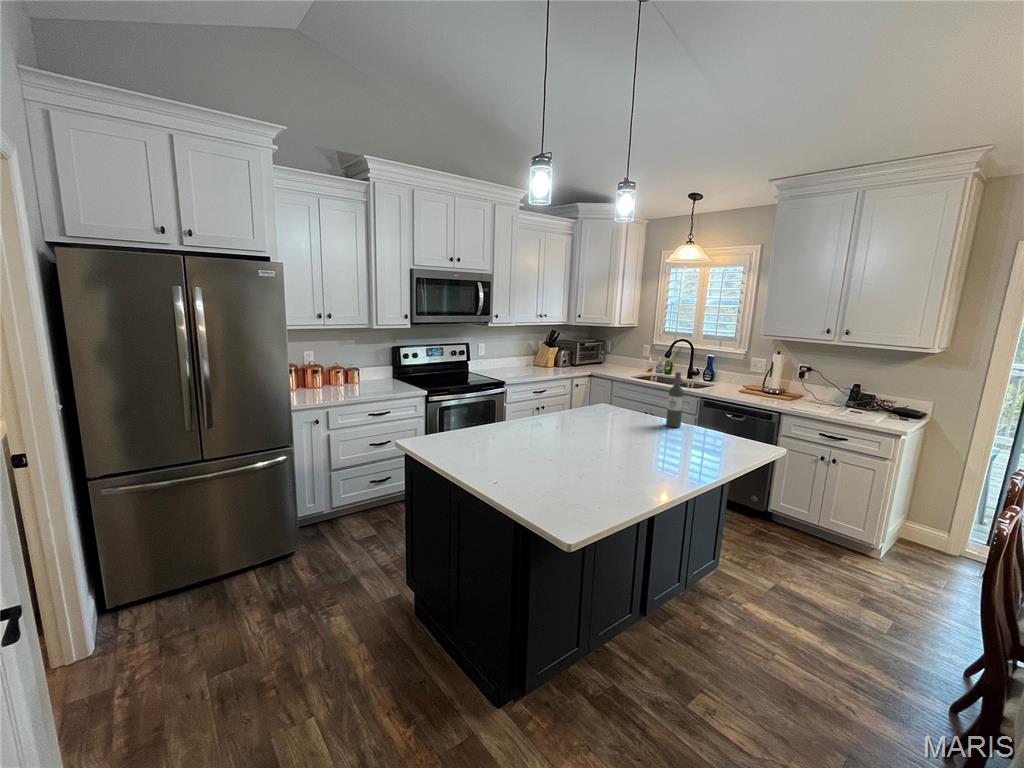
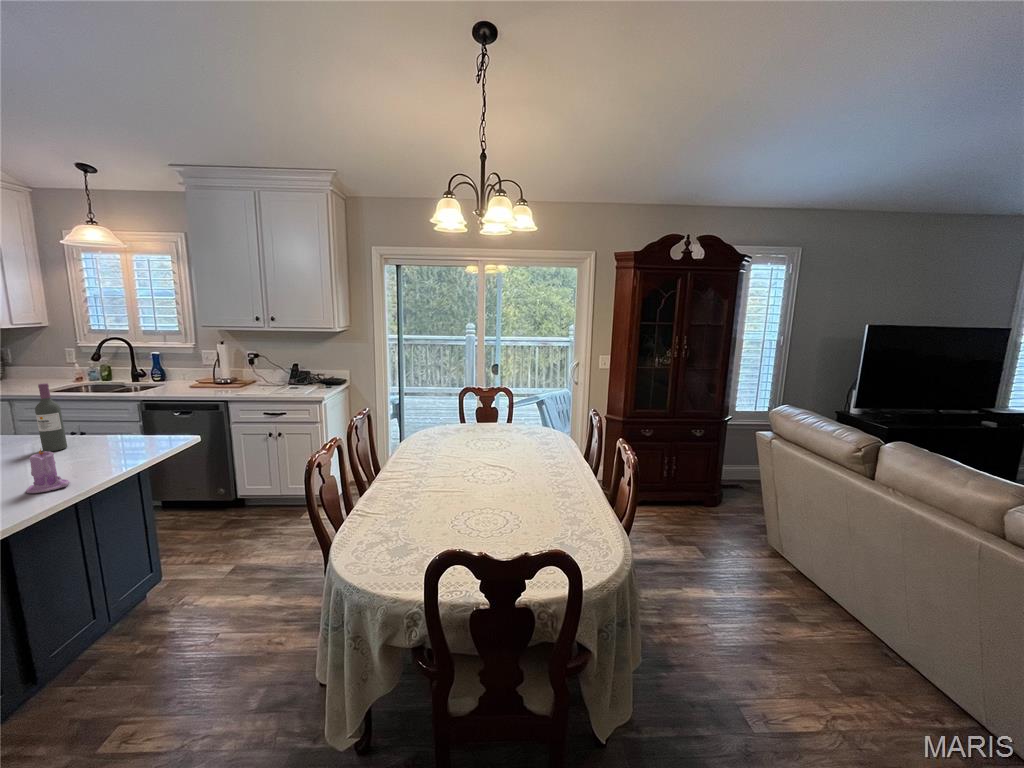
candle: none [678,425,705,461] -> present [26,449,70,493]

